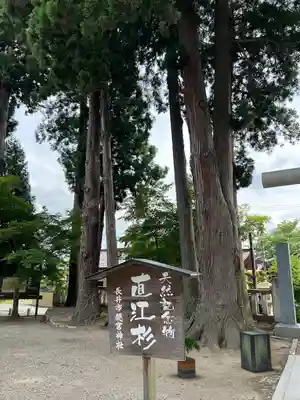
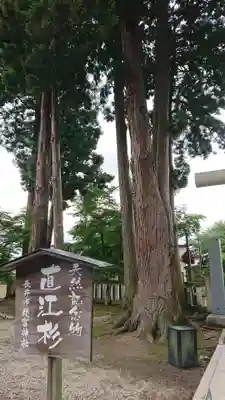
potted tree: present [177,338,201,378] -> none [100,331,127,374]

